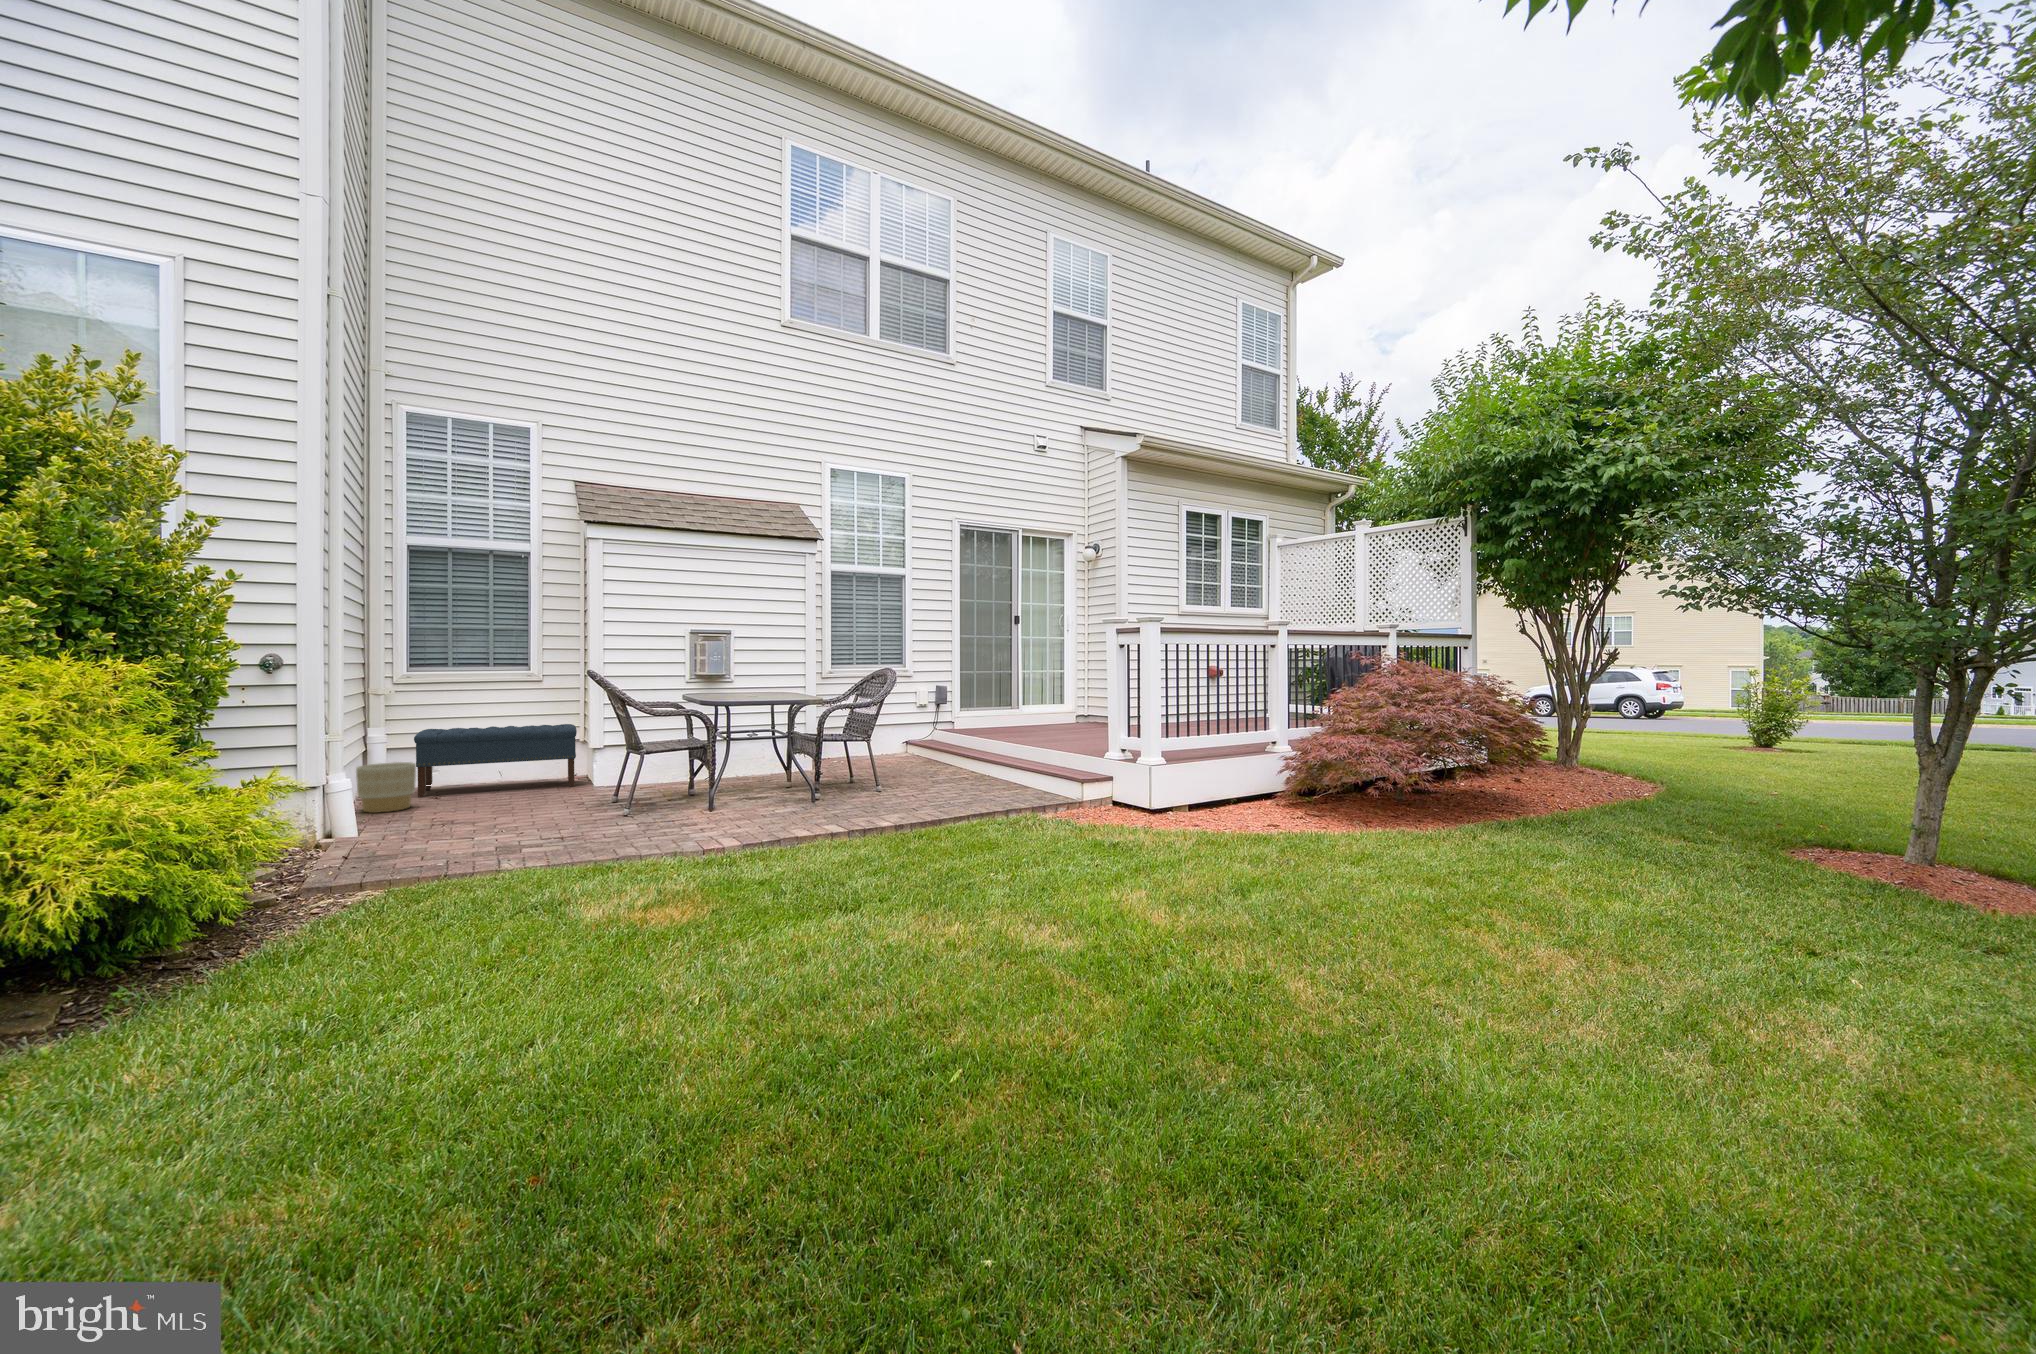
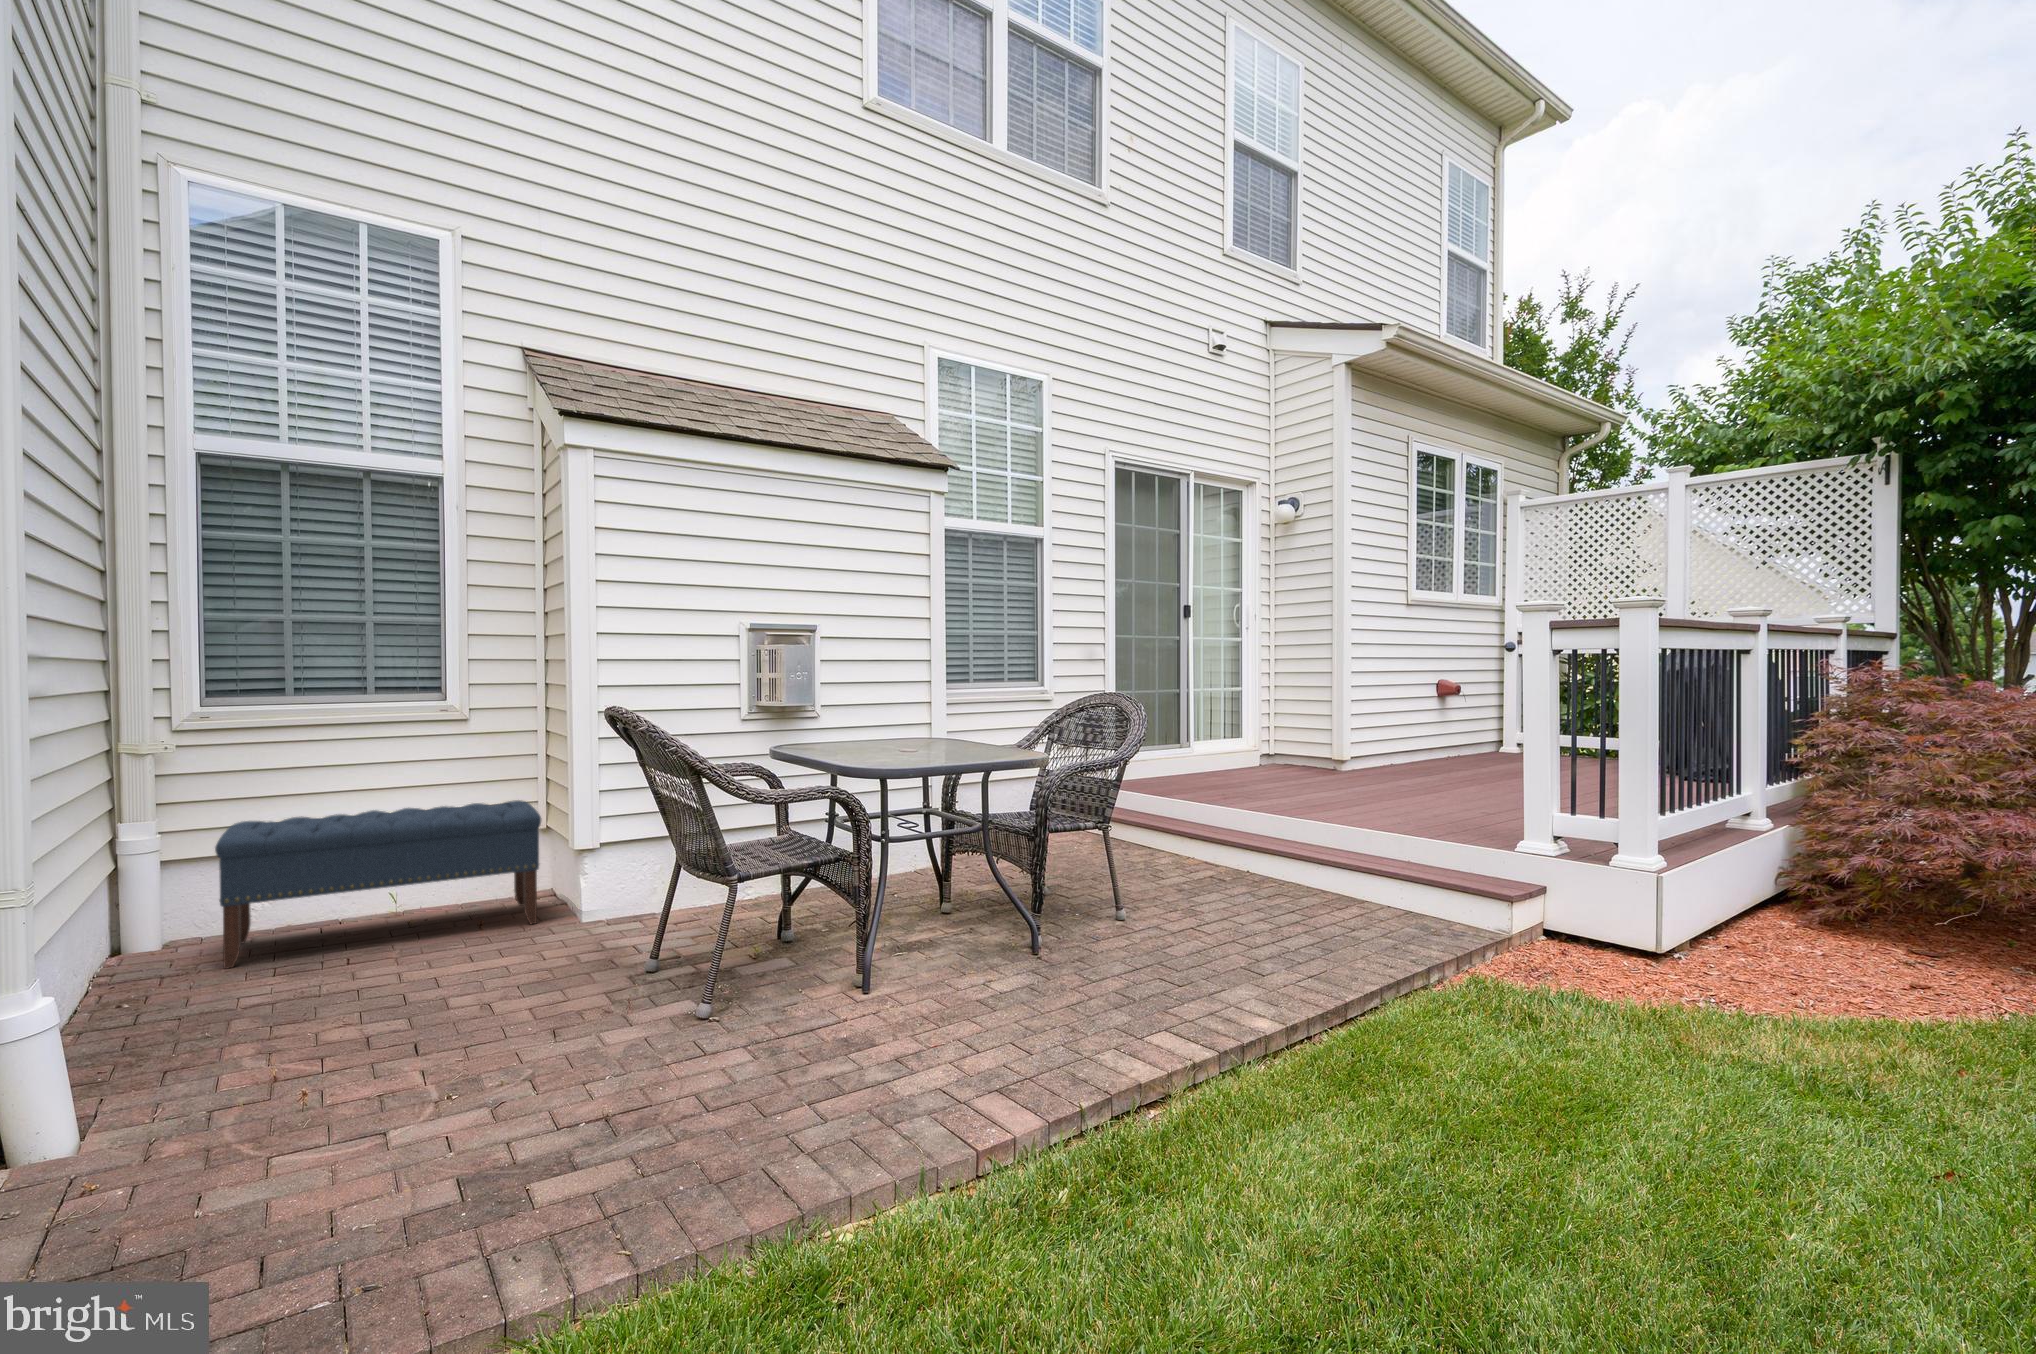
planter: present [356,762,416,813] -> none [84,908,223,1034]

